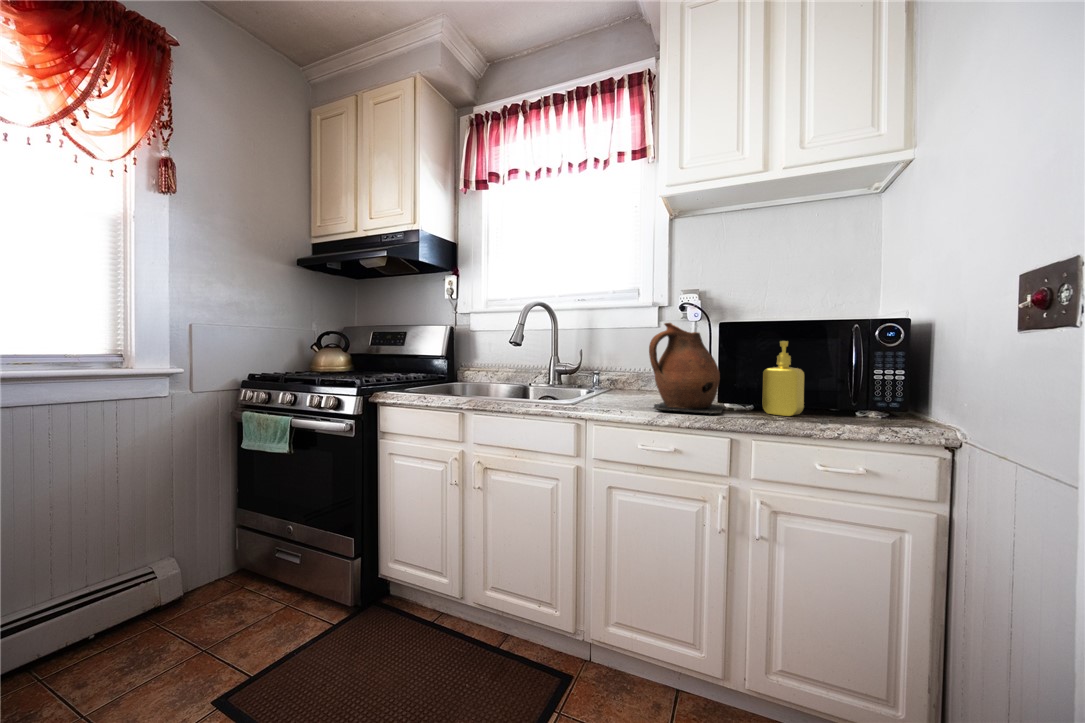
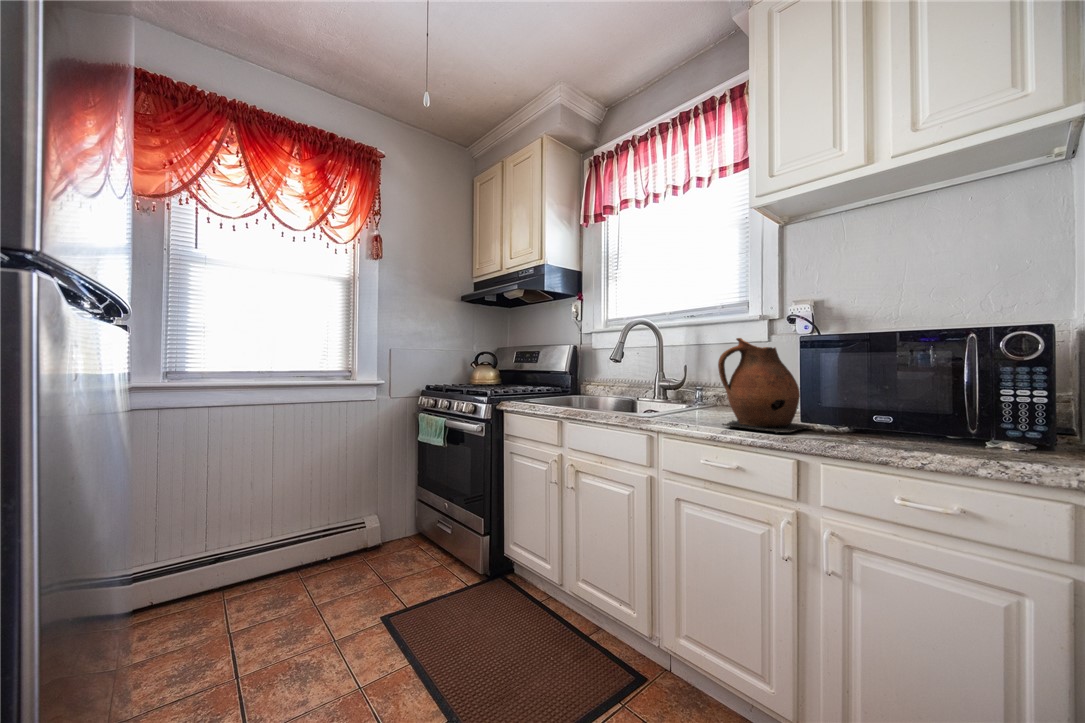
soap dispenser: present [763,341,804,416] -> none [849,355,901,441]

